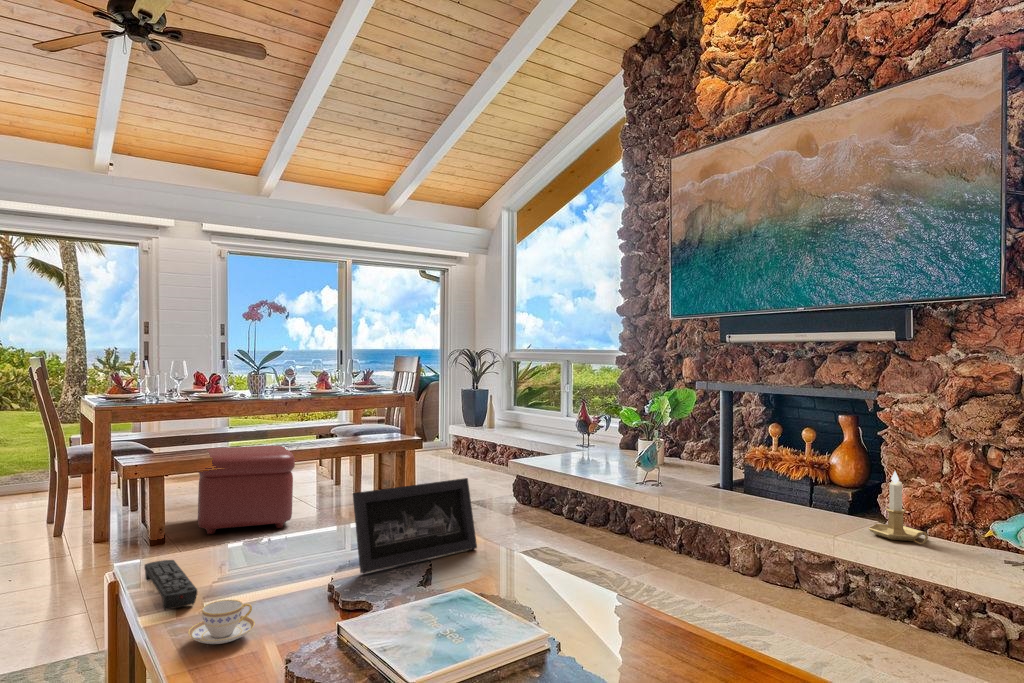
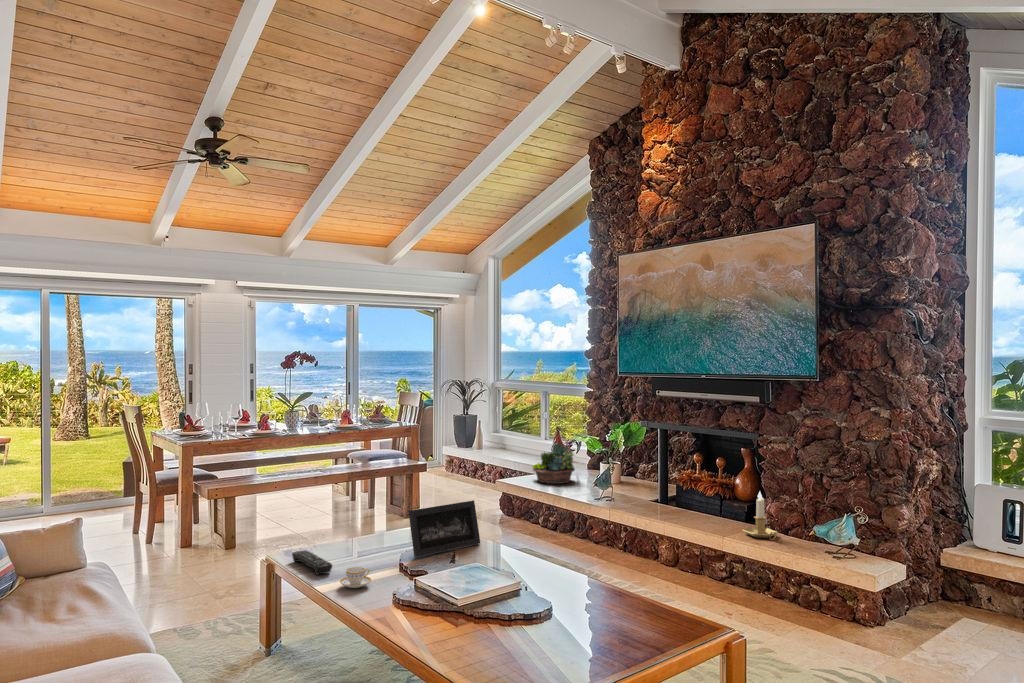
succulent planter: none [553,412,607,463] -> present [533,444,575,484]
ottoman: present [198,446,295,534] -> none [253,471,330,542]

